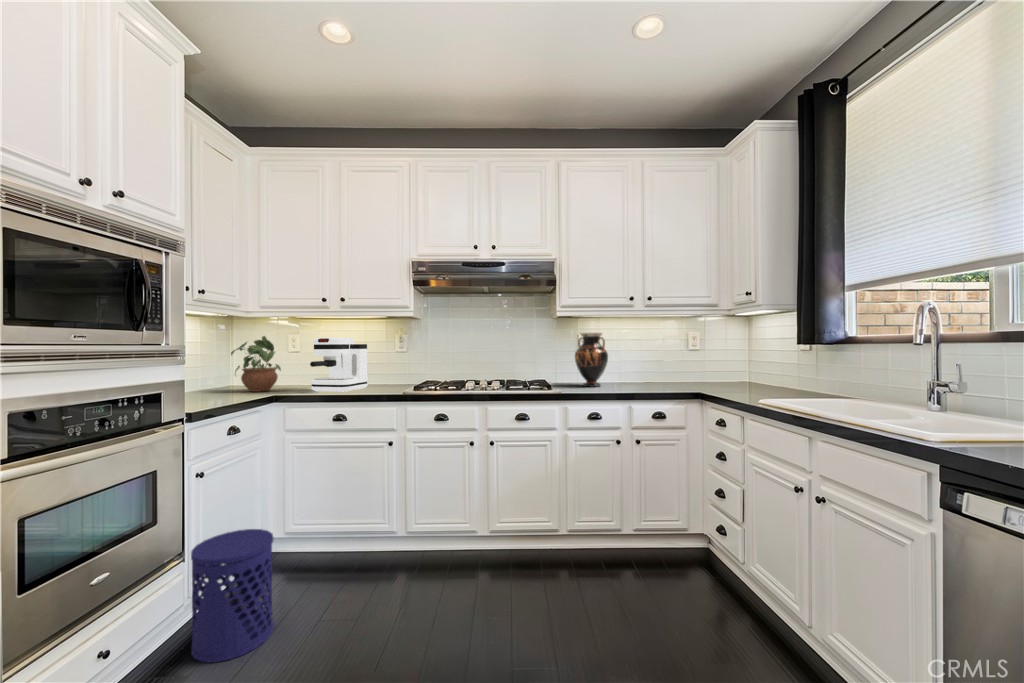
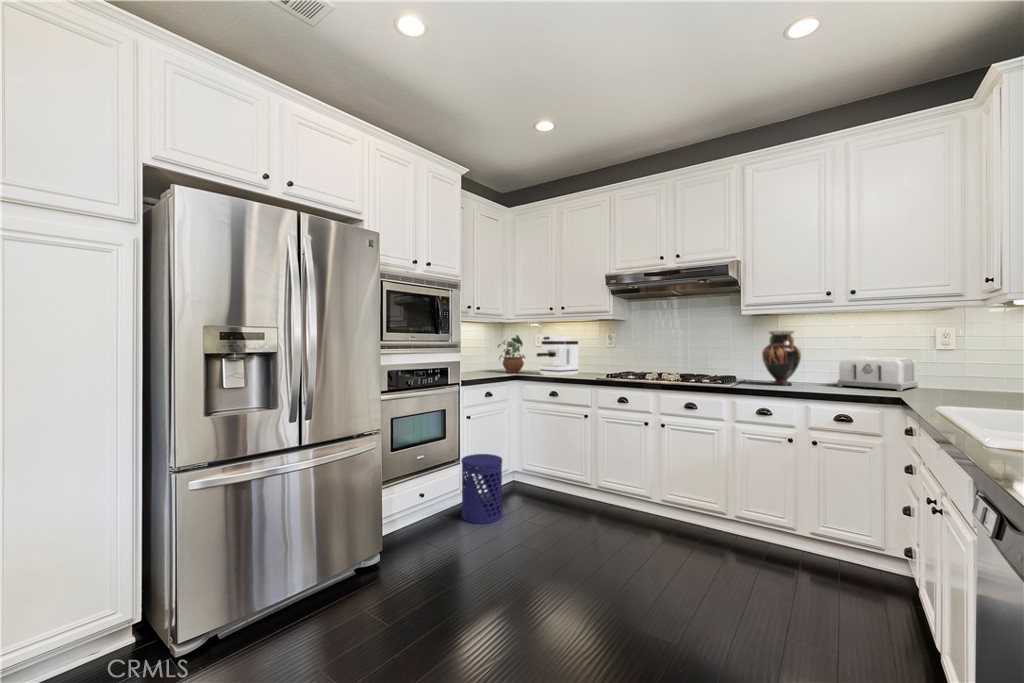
toaster: none [633,357,682,385] -> present [838,357,918,391]

